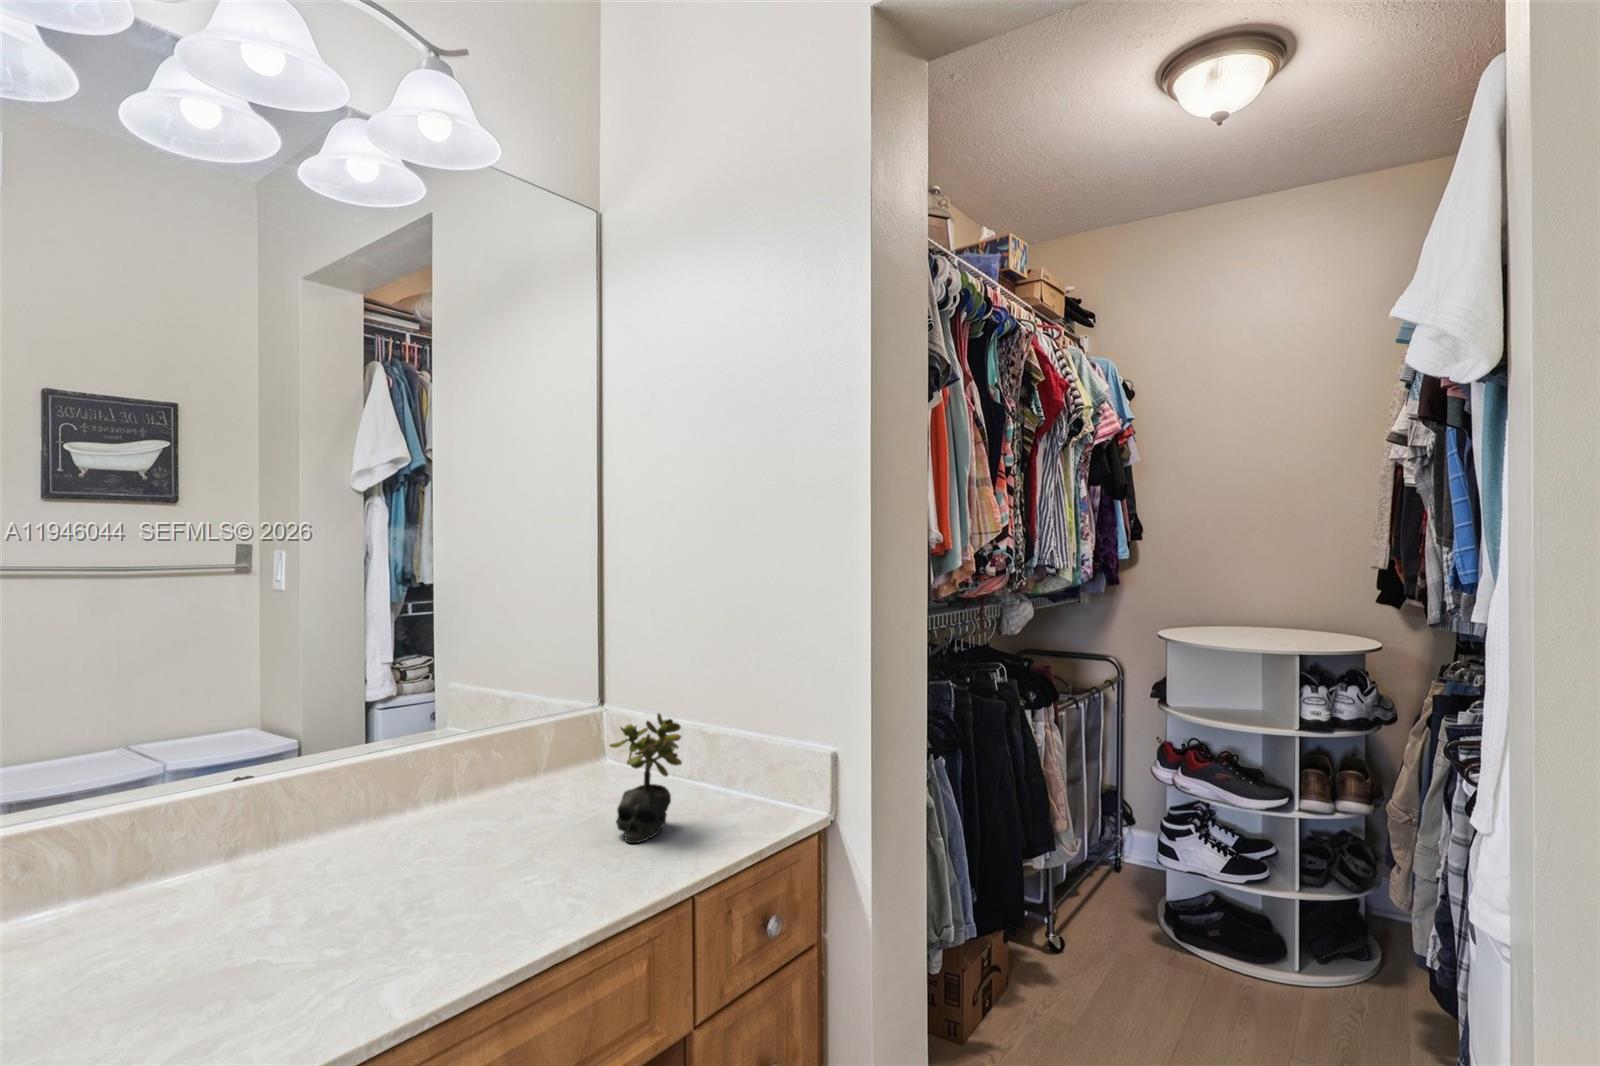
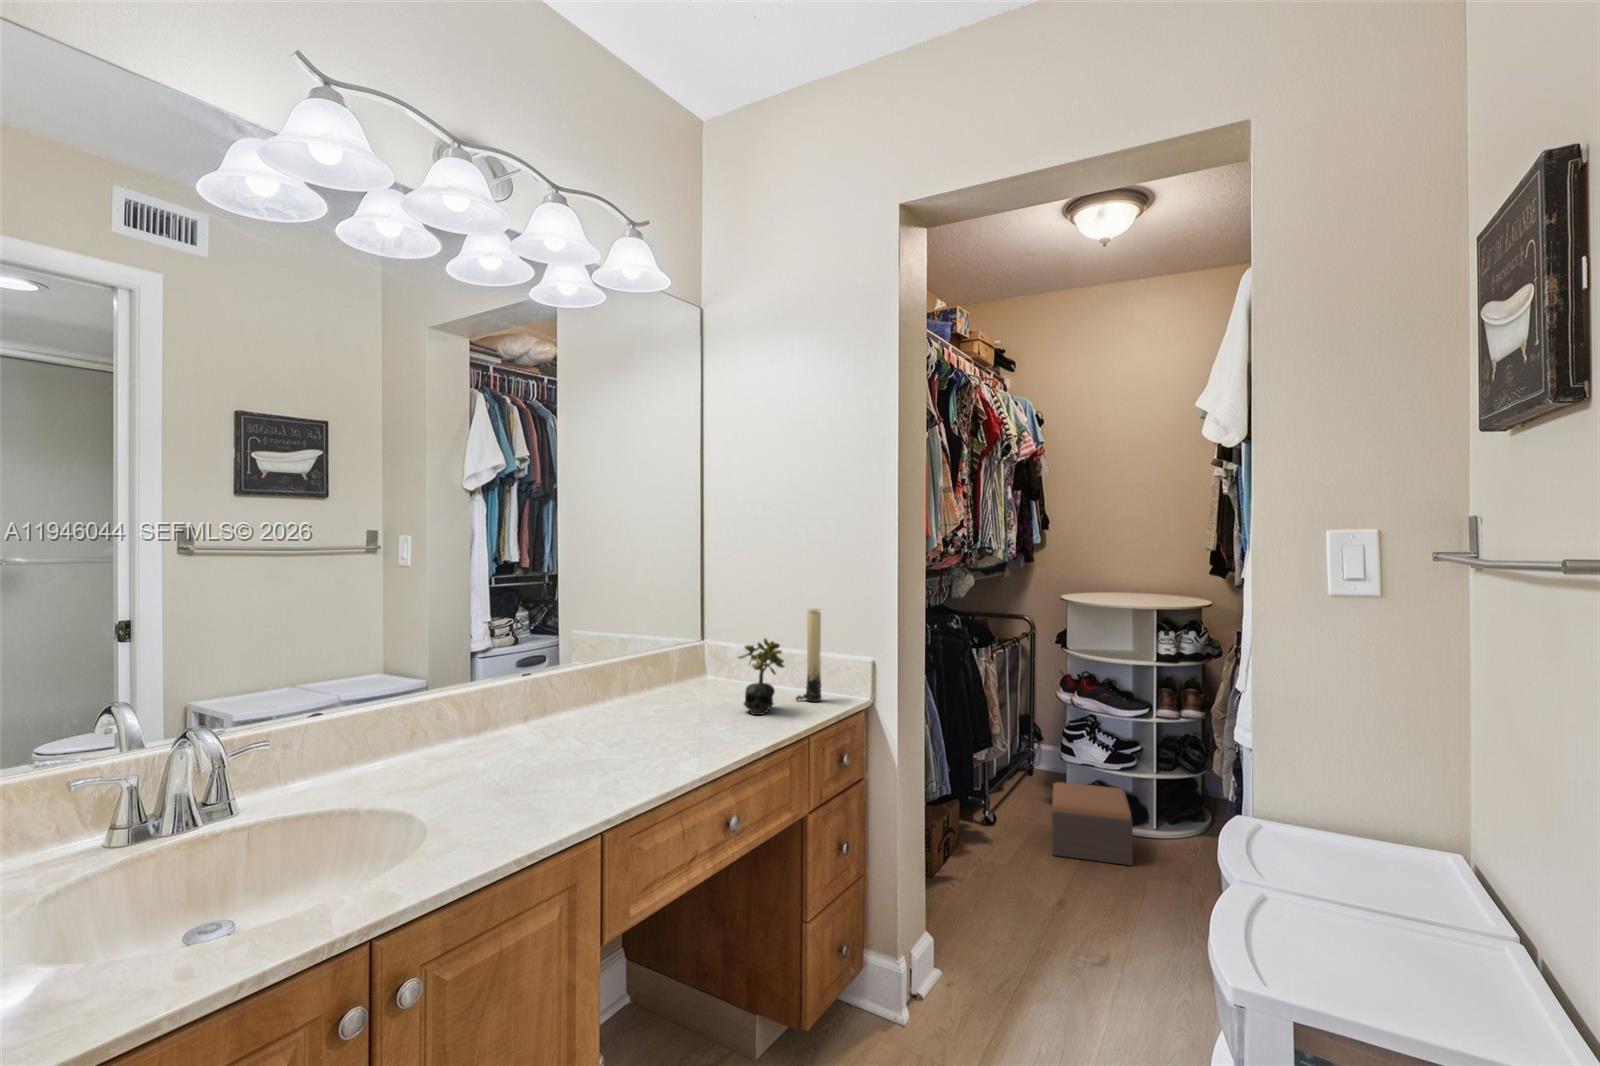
candle: none [715,665,756,814] -> present [796,608,822,702]
footstool: none [1142,899,1265,1037] -> present [1052,782,1133,865]

